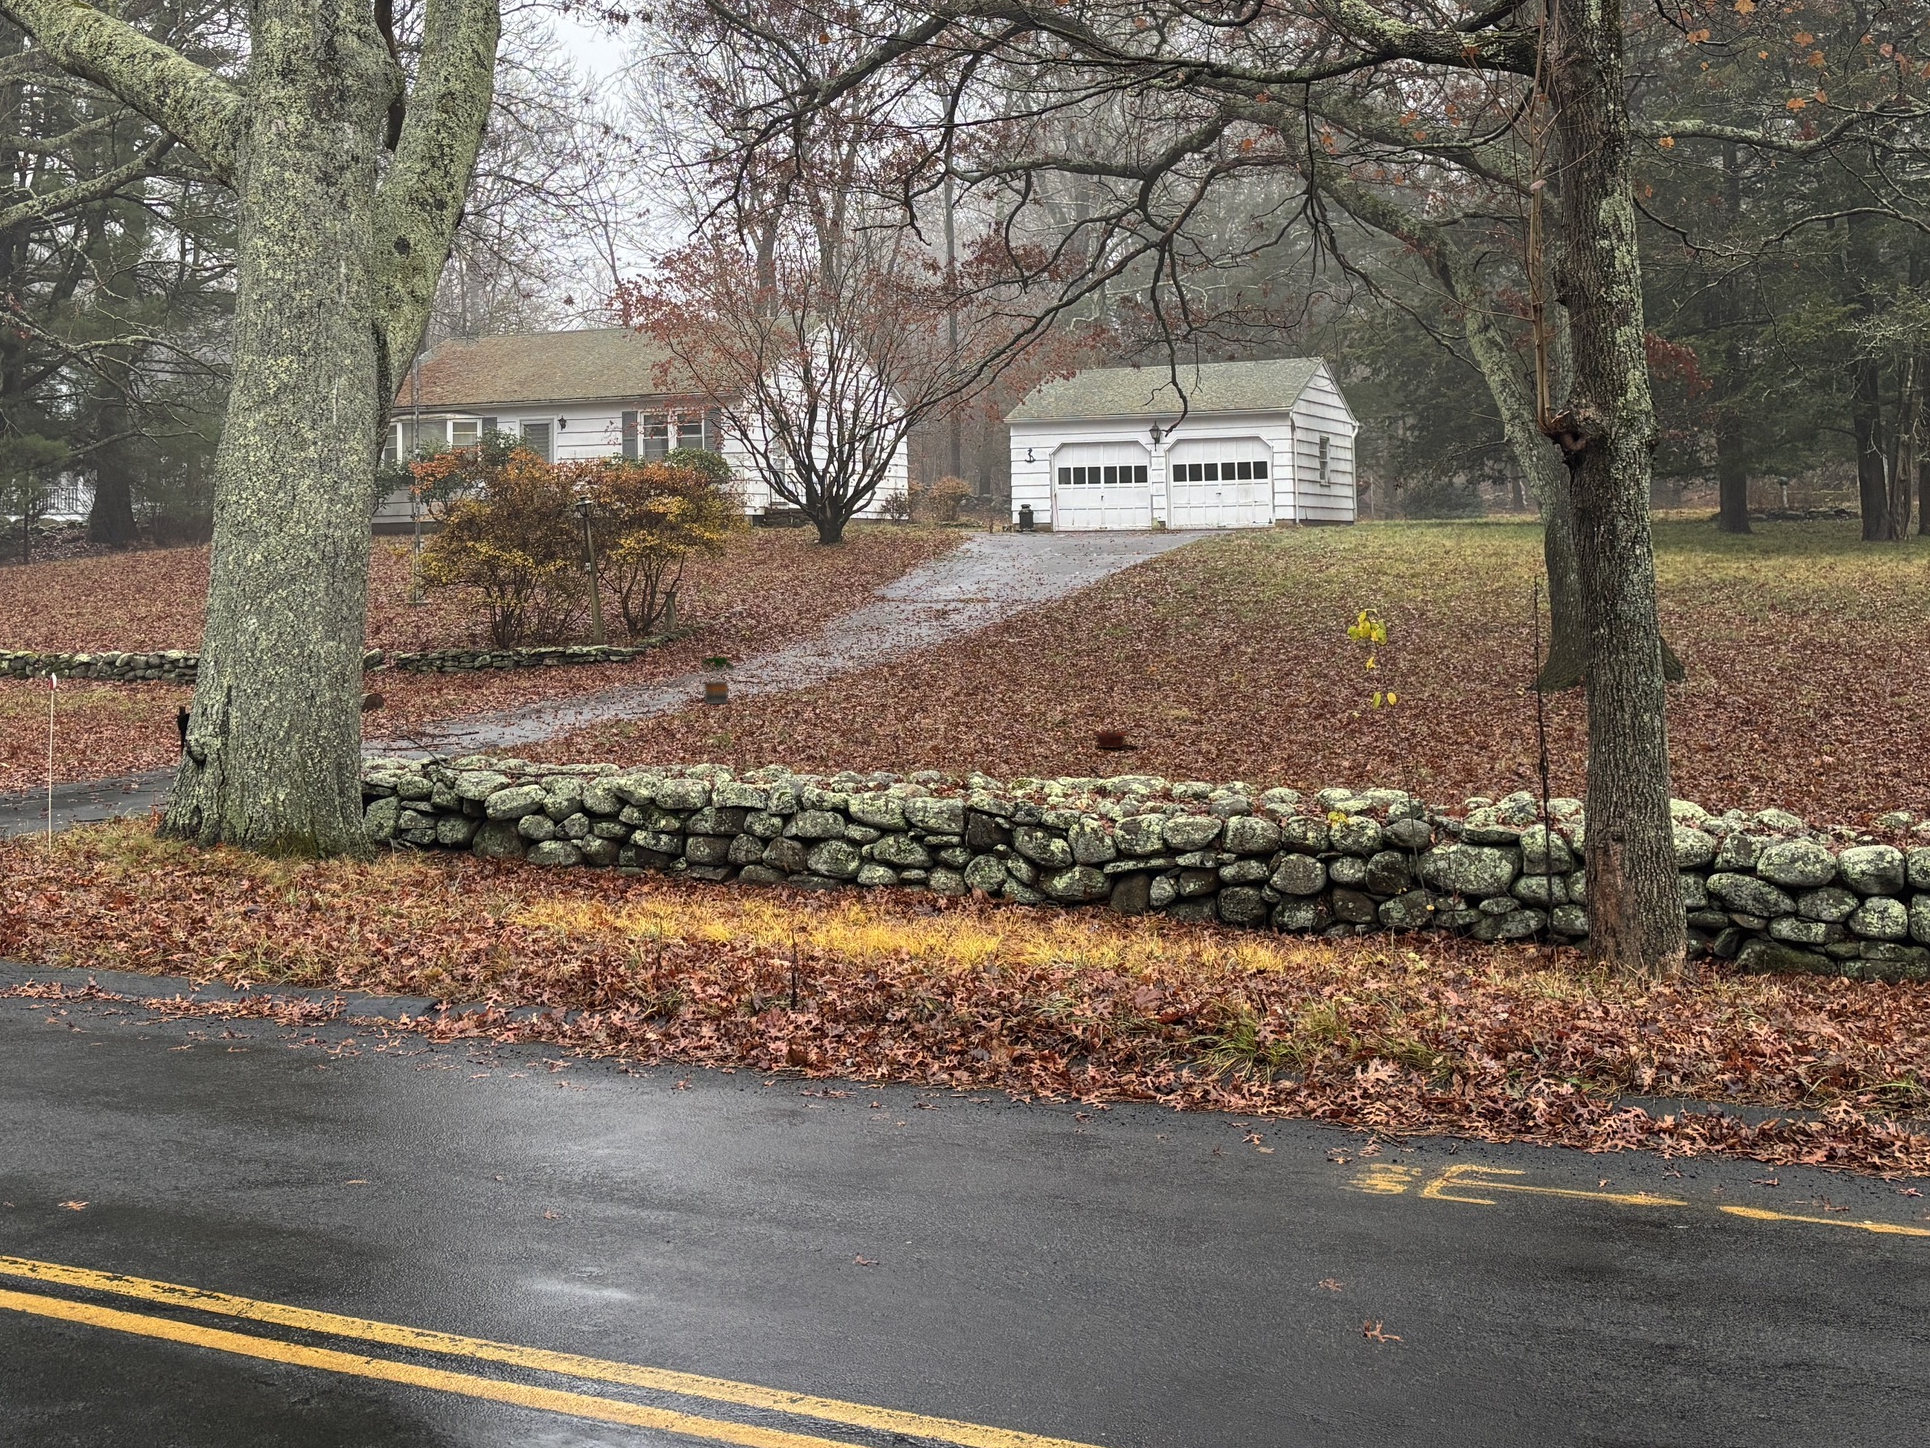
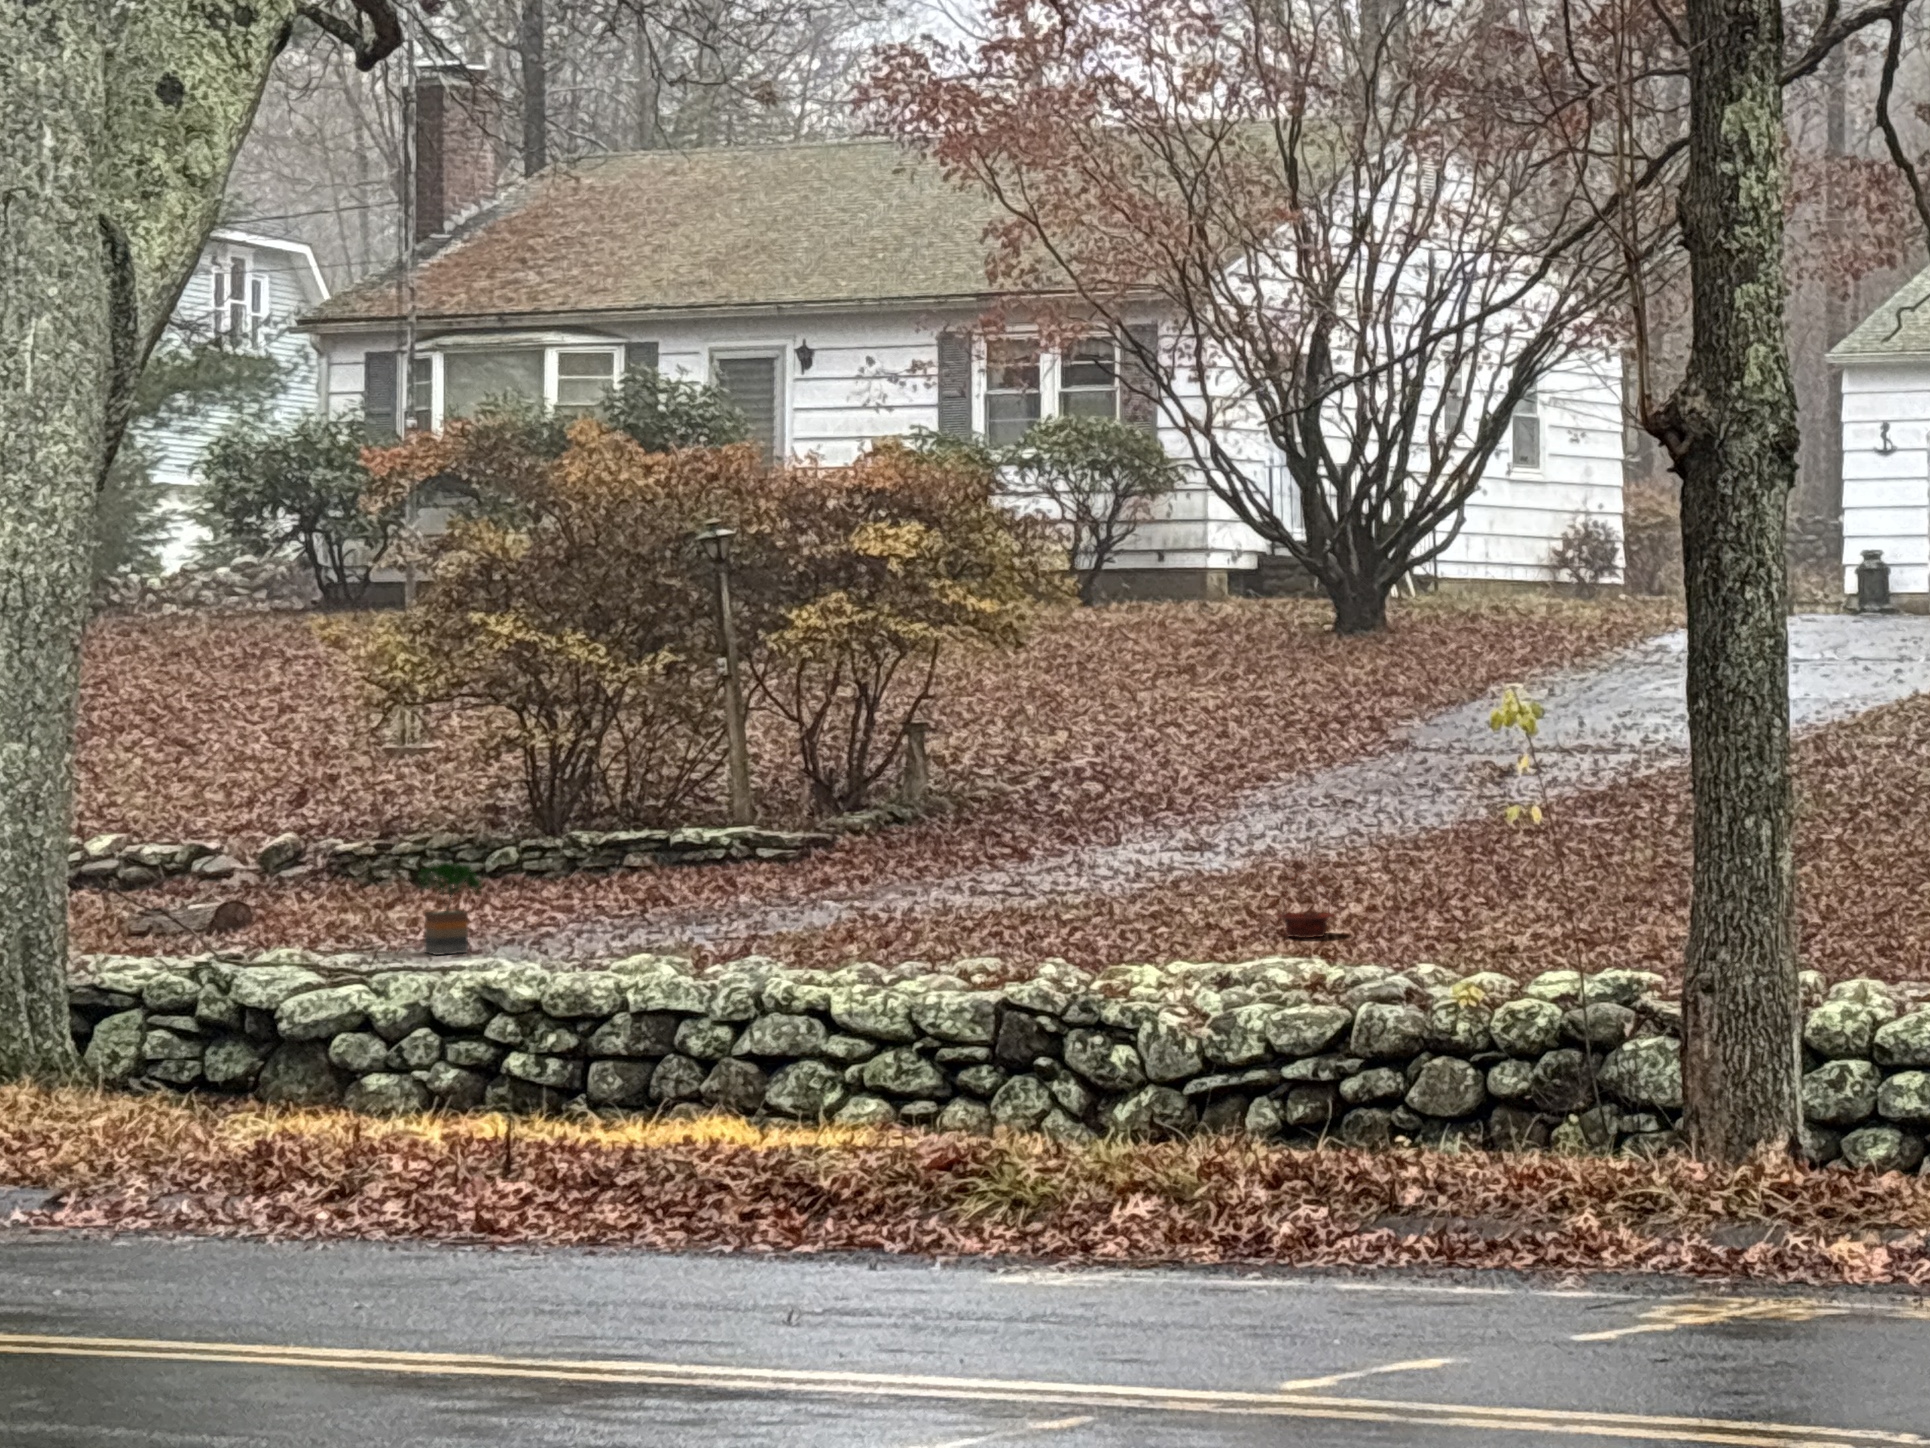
potted tree: present [702,656,734,704] -> present [419,863,481,955]

